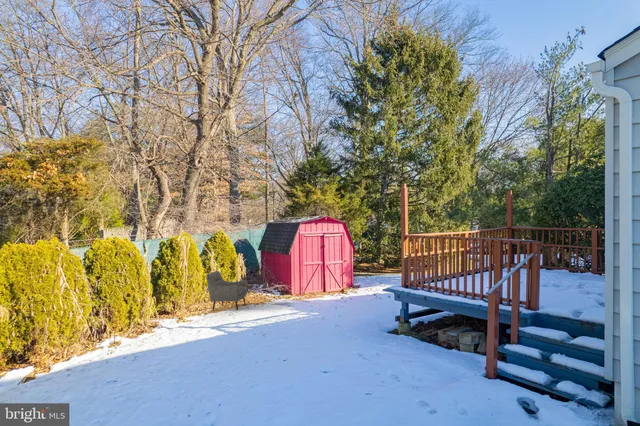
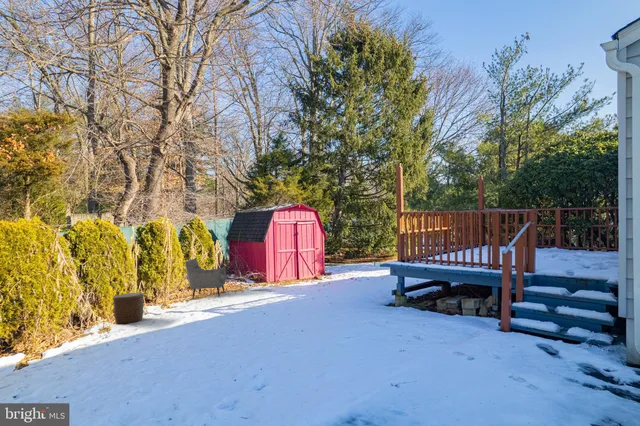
woven basket: none [126,308,155,338] -> present [113,293,144,324]

